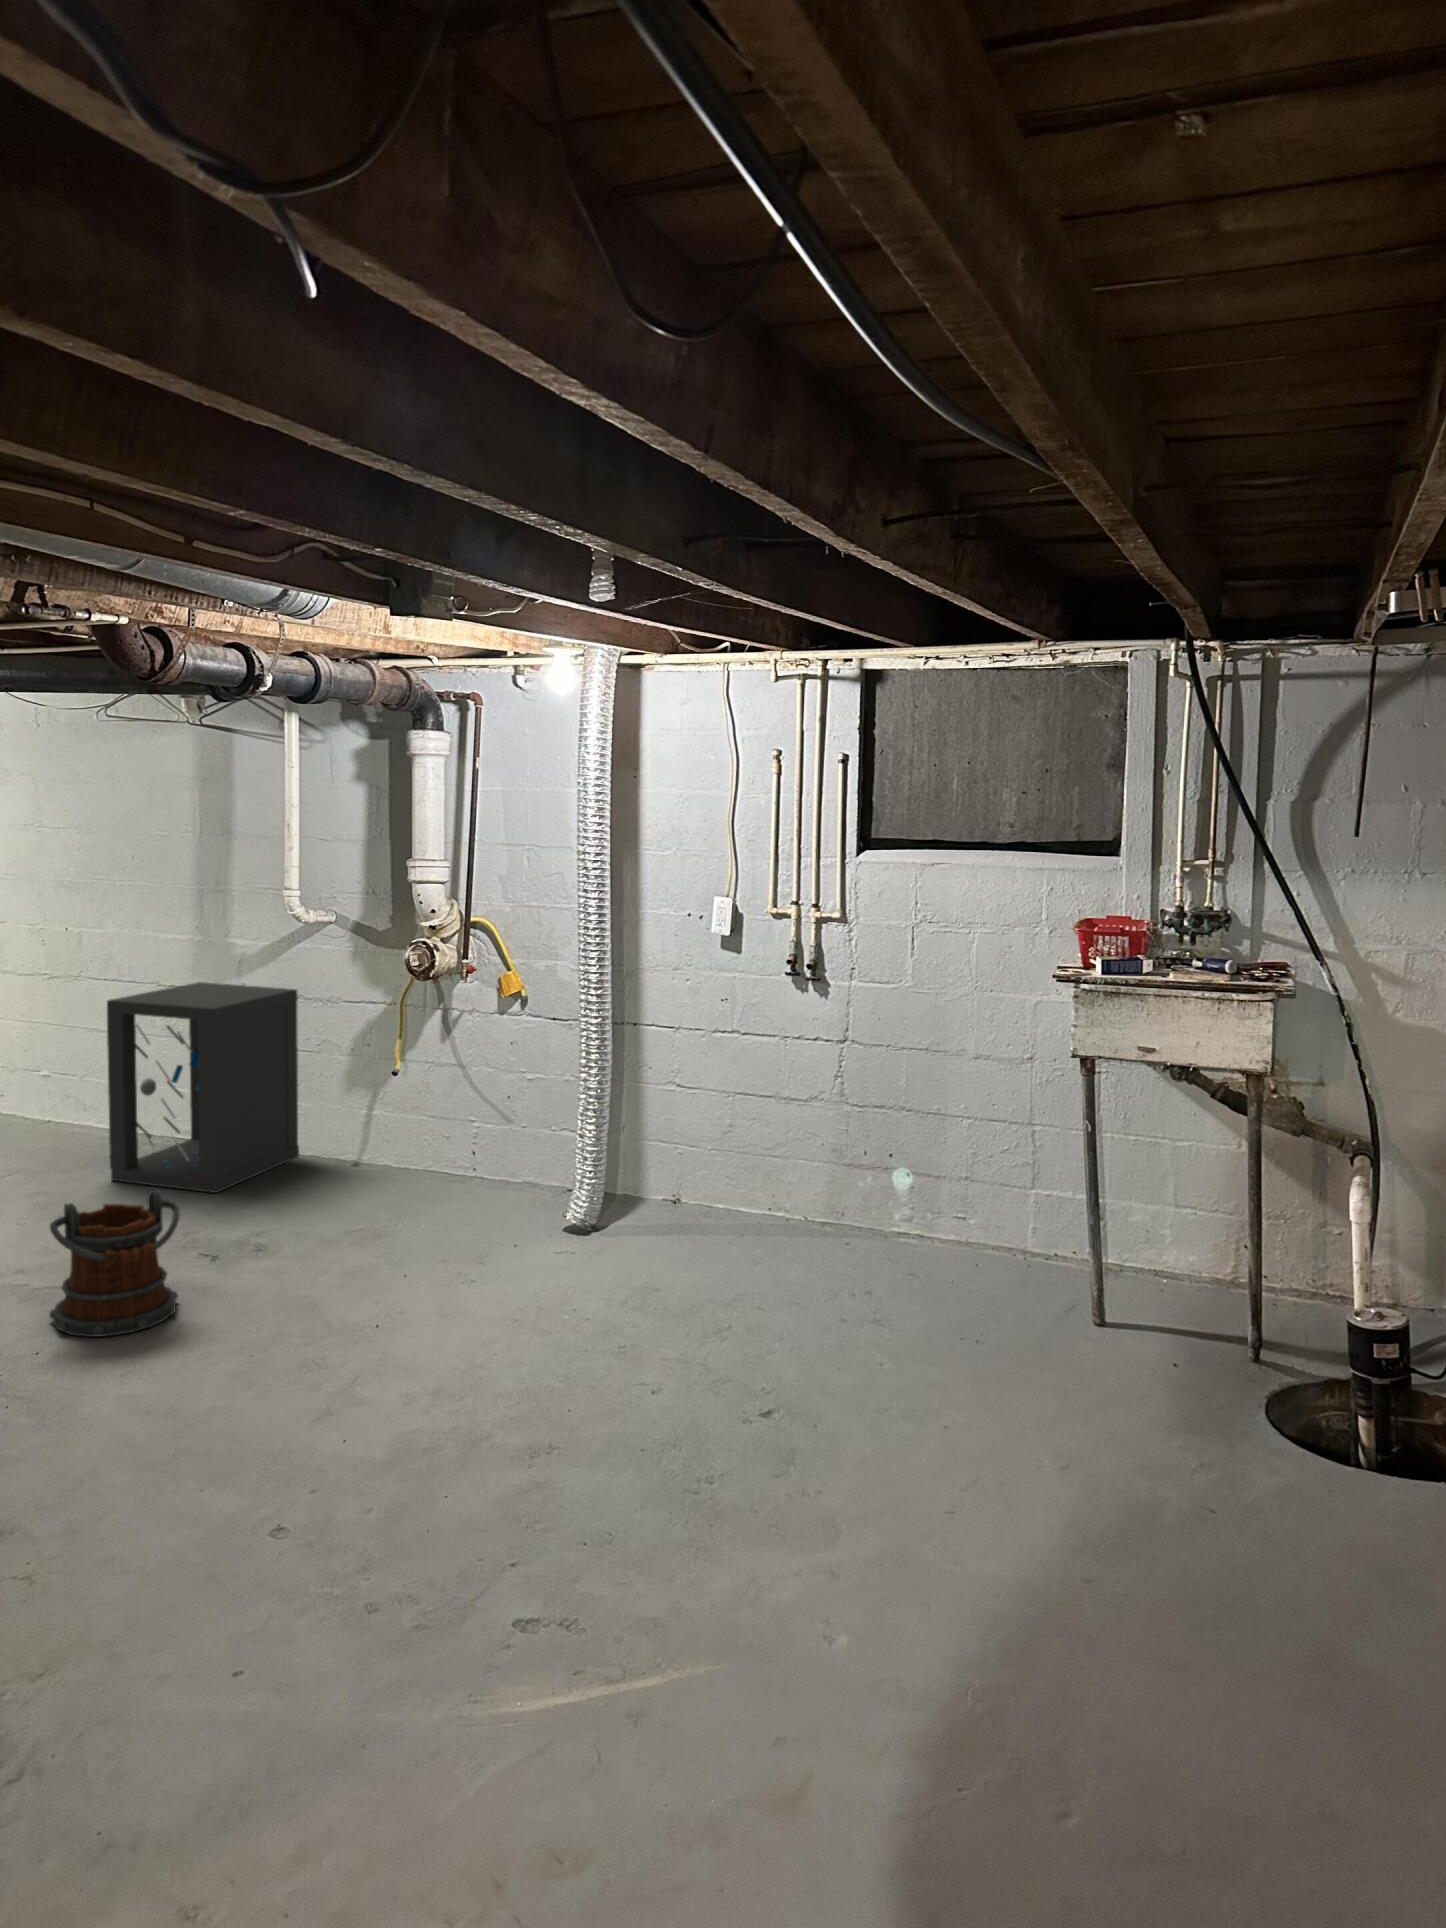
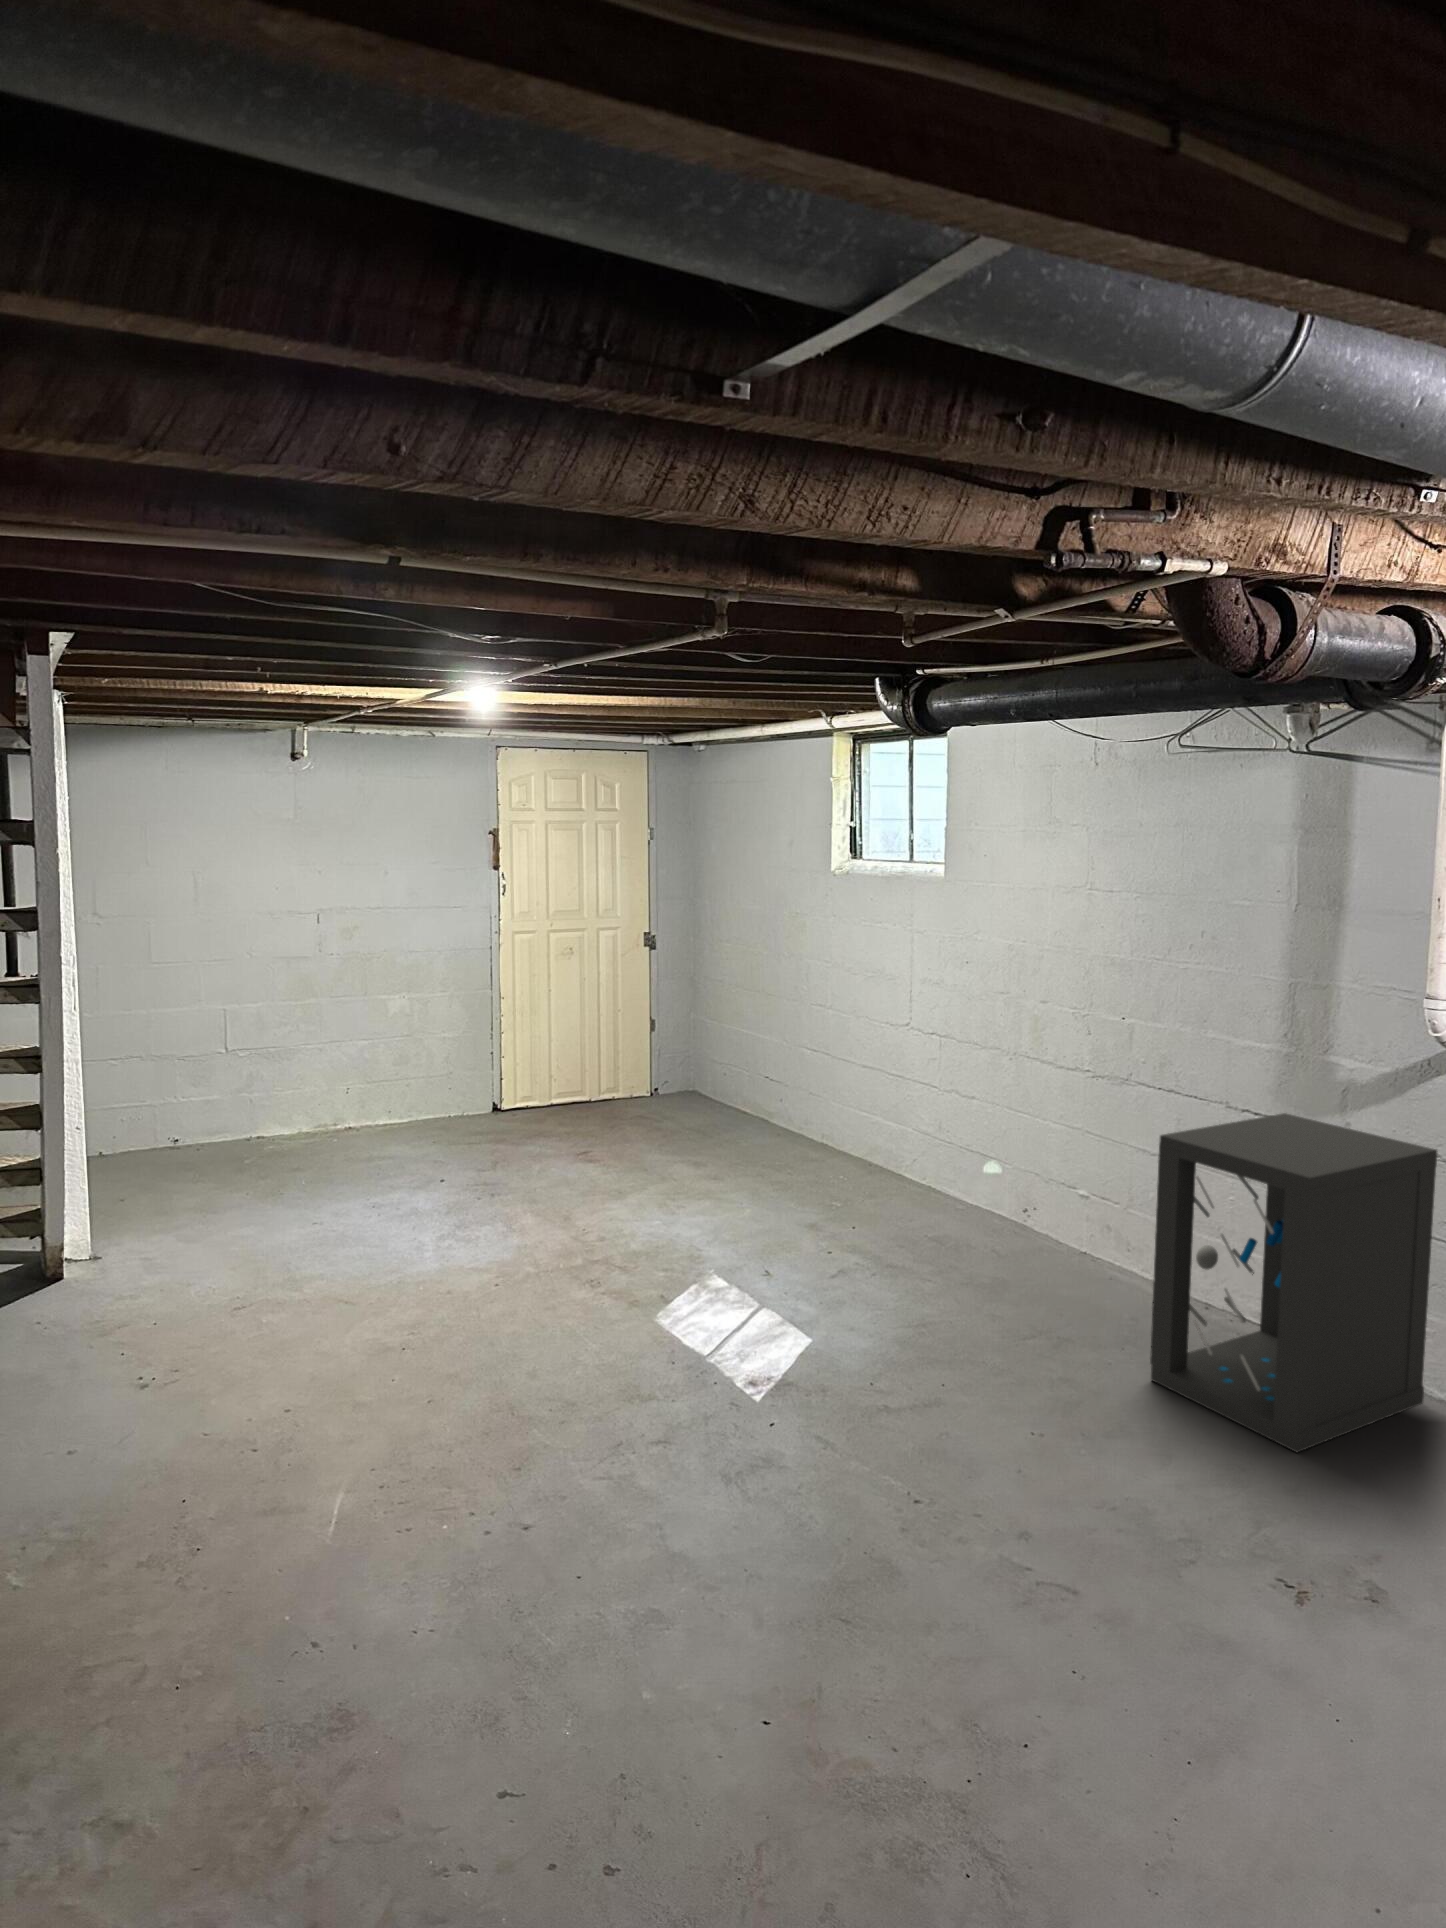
bucket: present [50,1189,180,1337] -> none [1040,1520,1251,1786]

